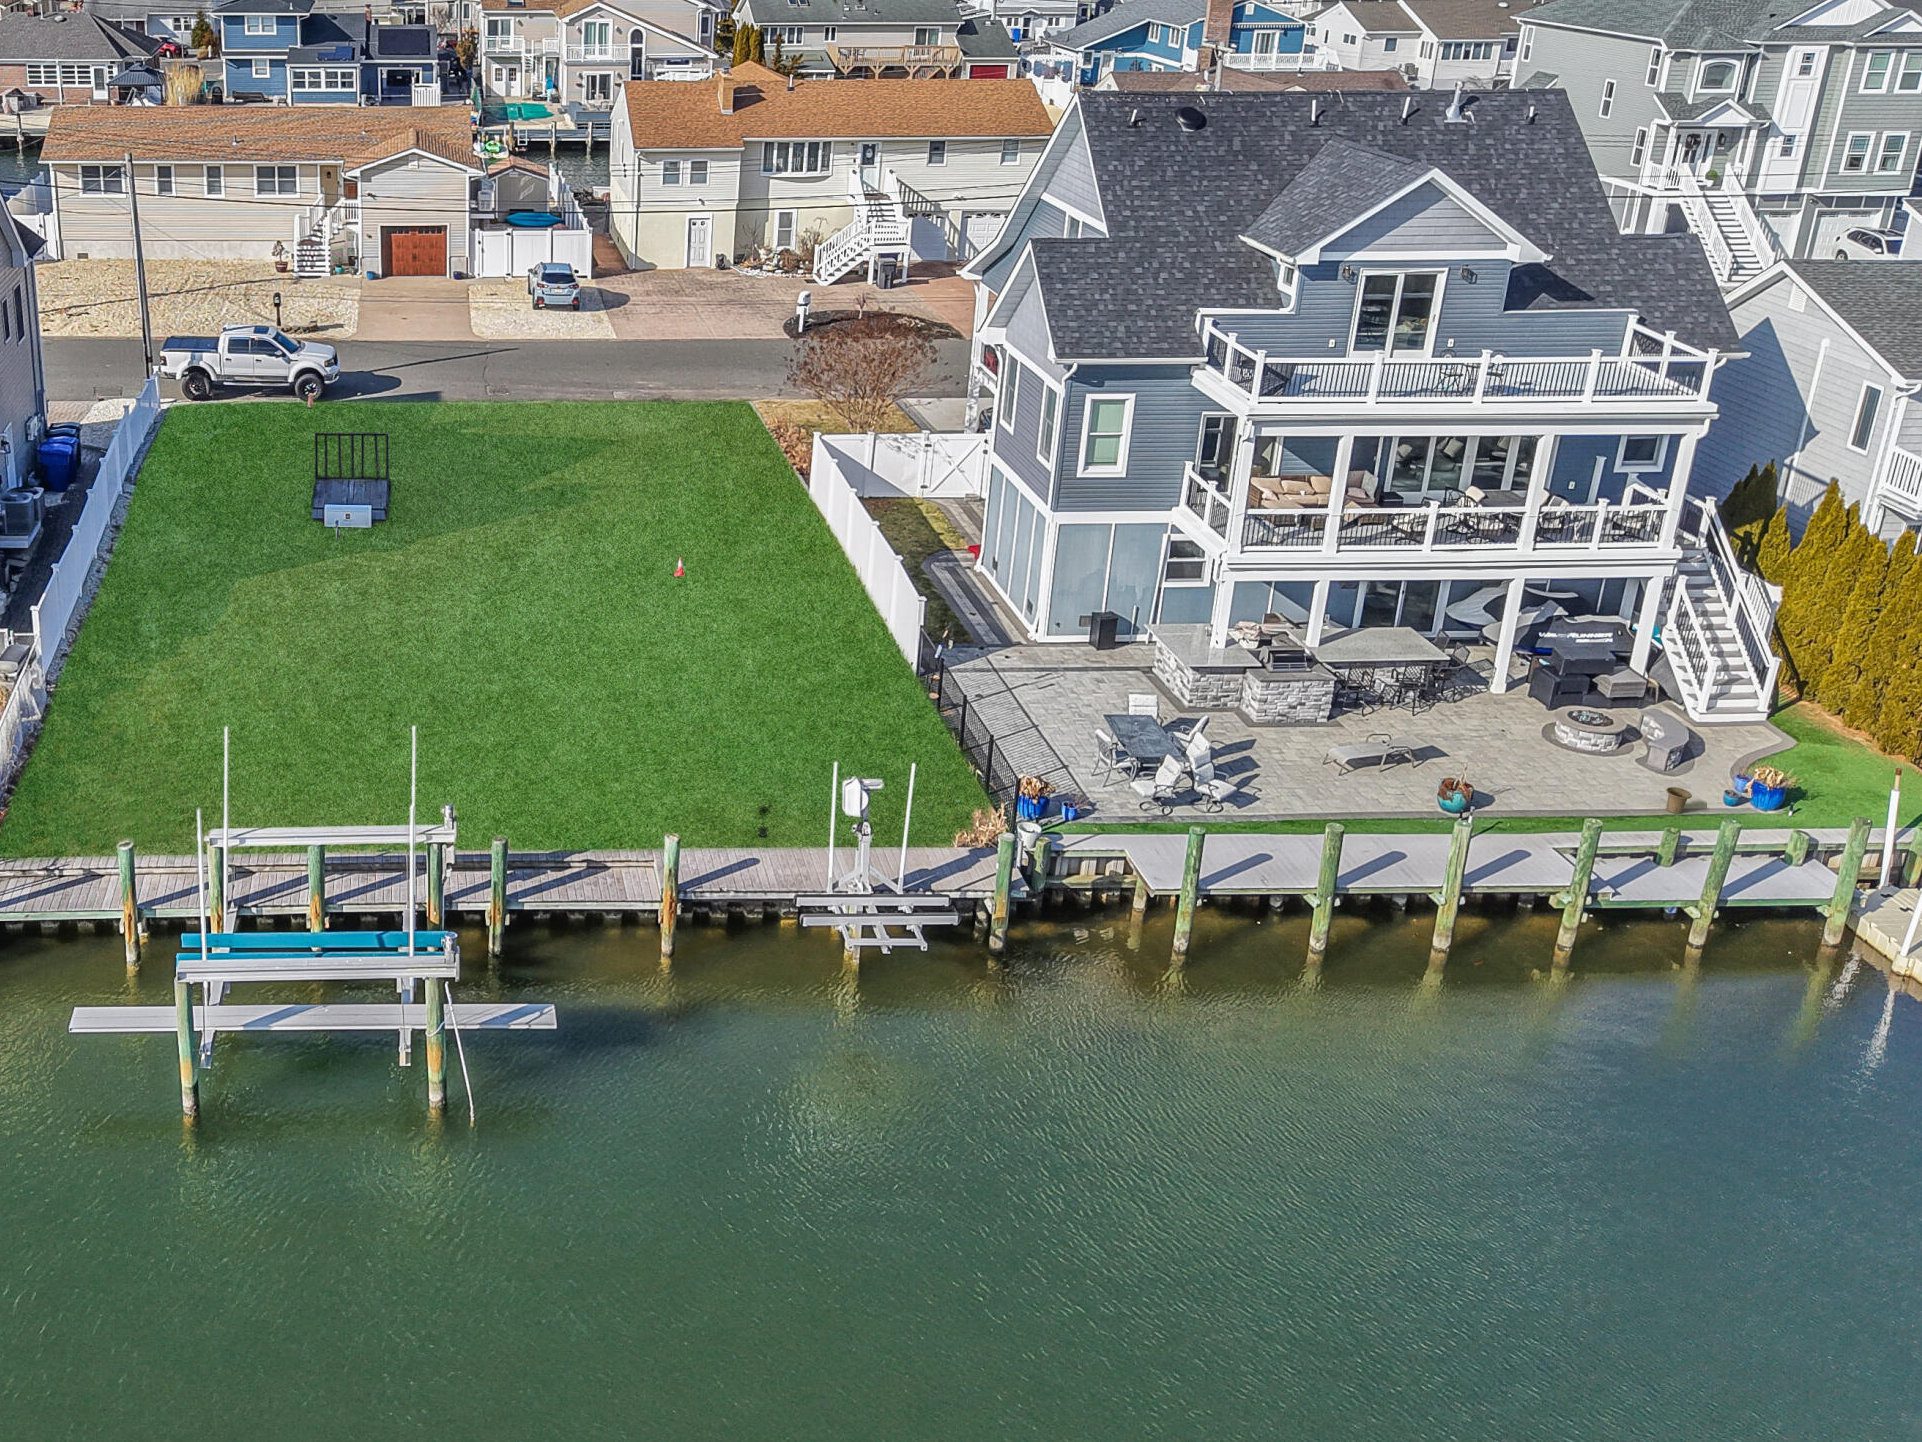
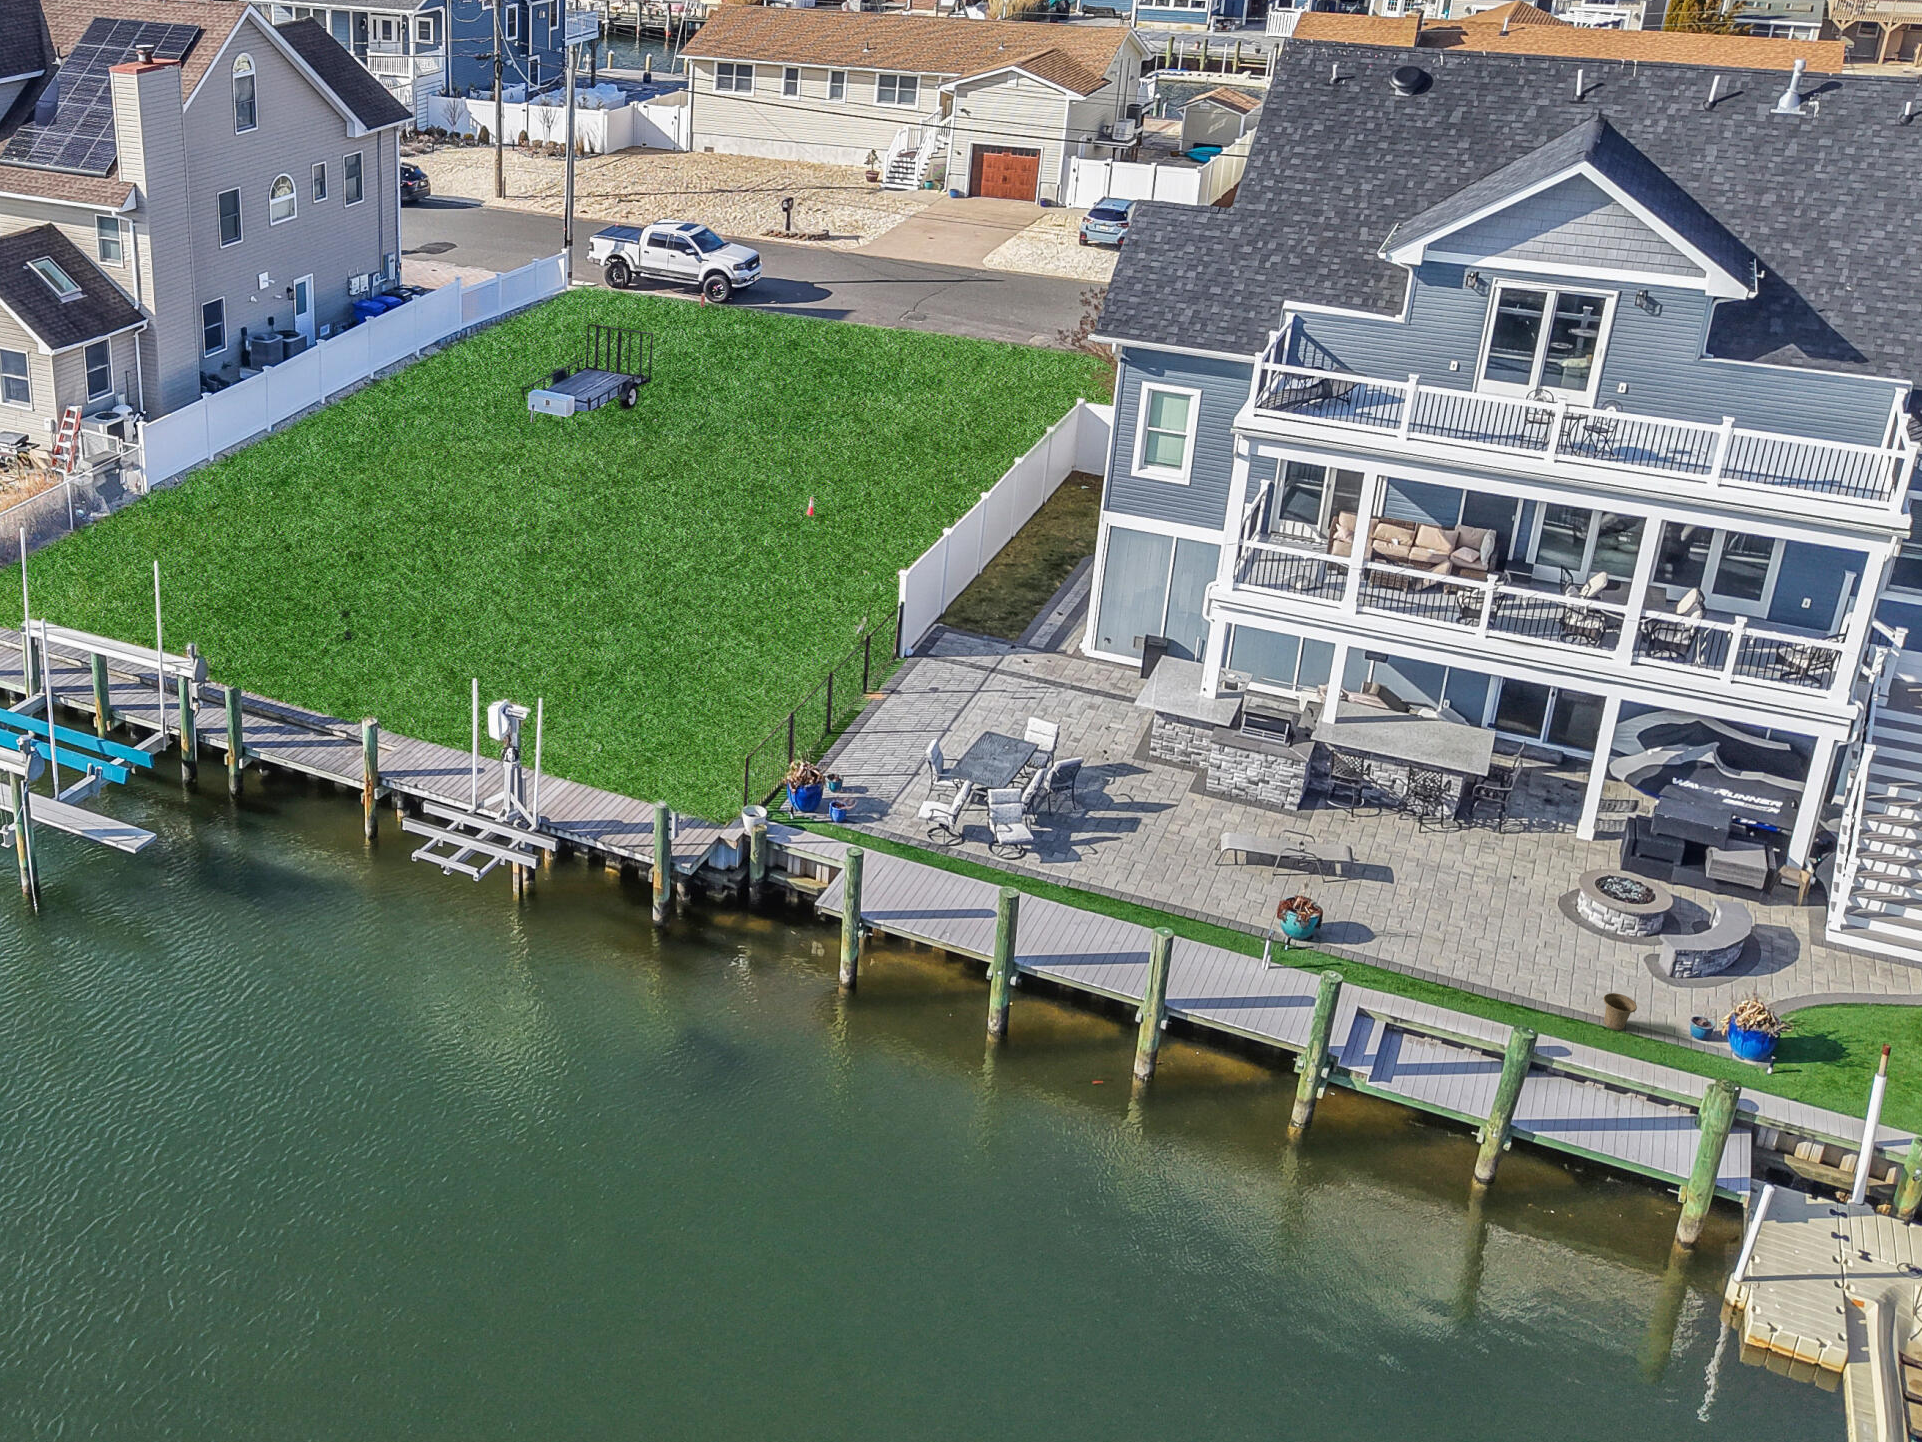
potted plant: present [759,802,773,836] -> present [339,611,352,639]

